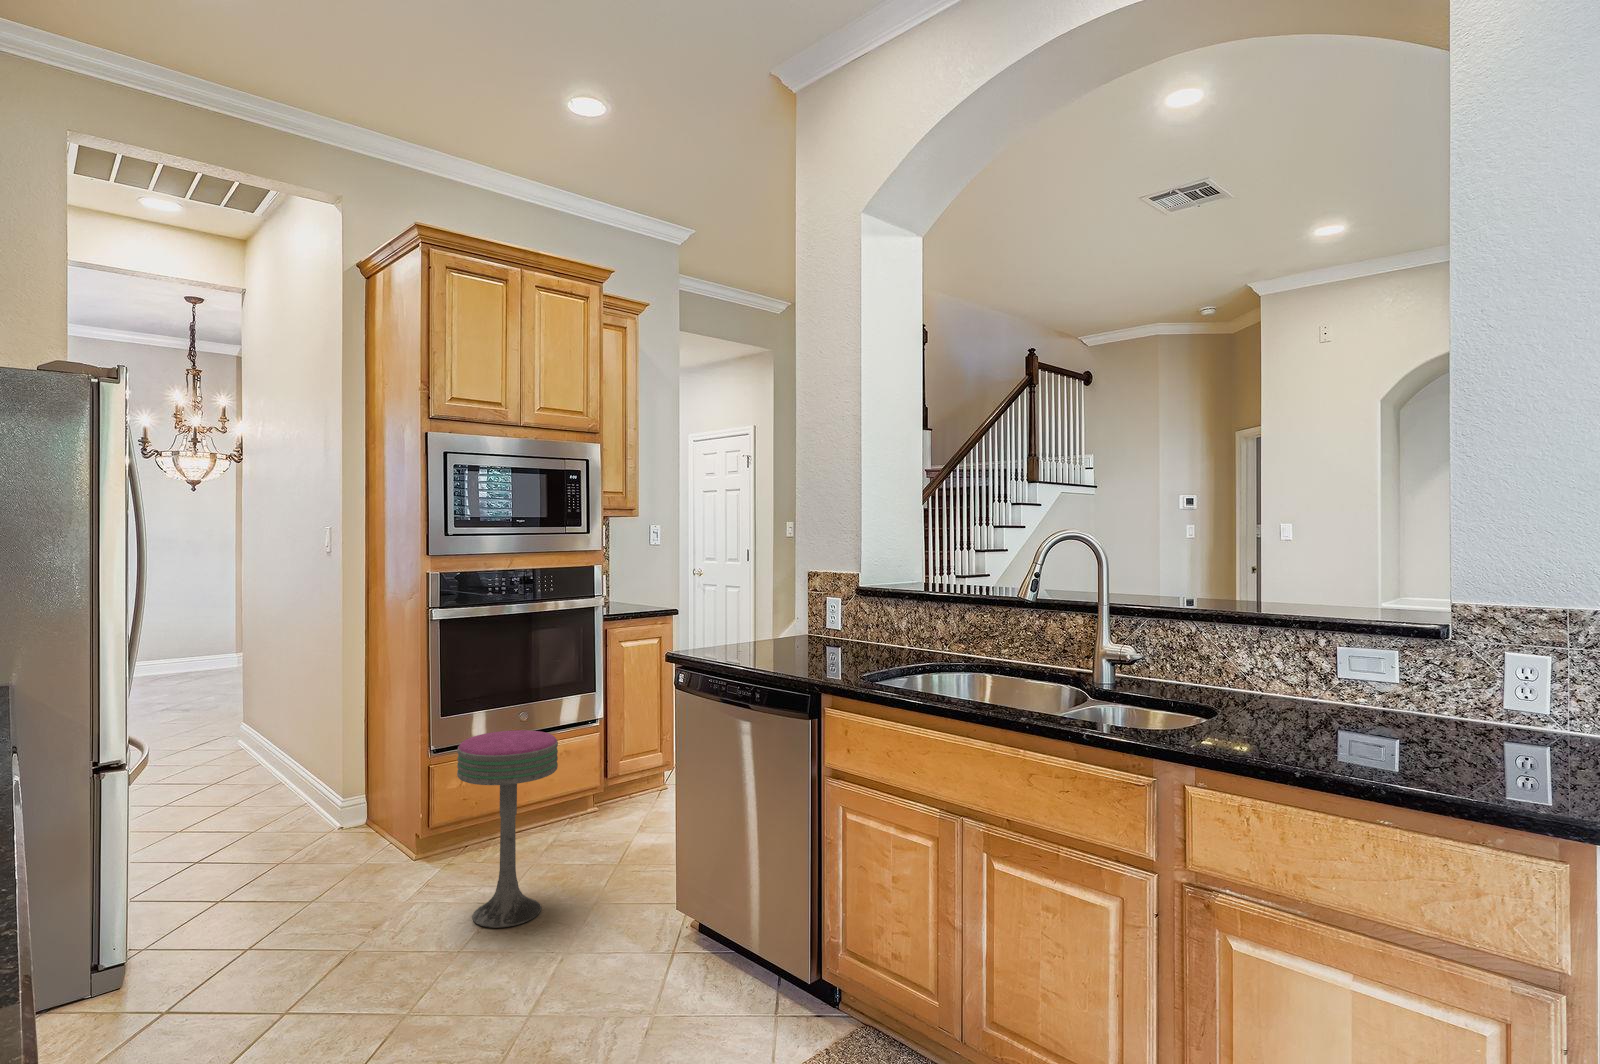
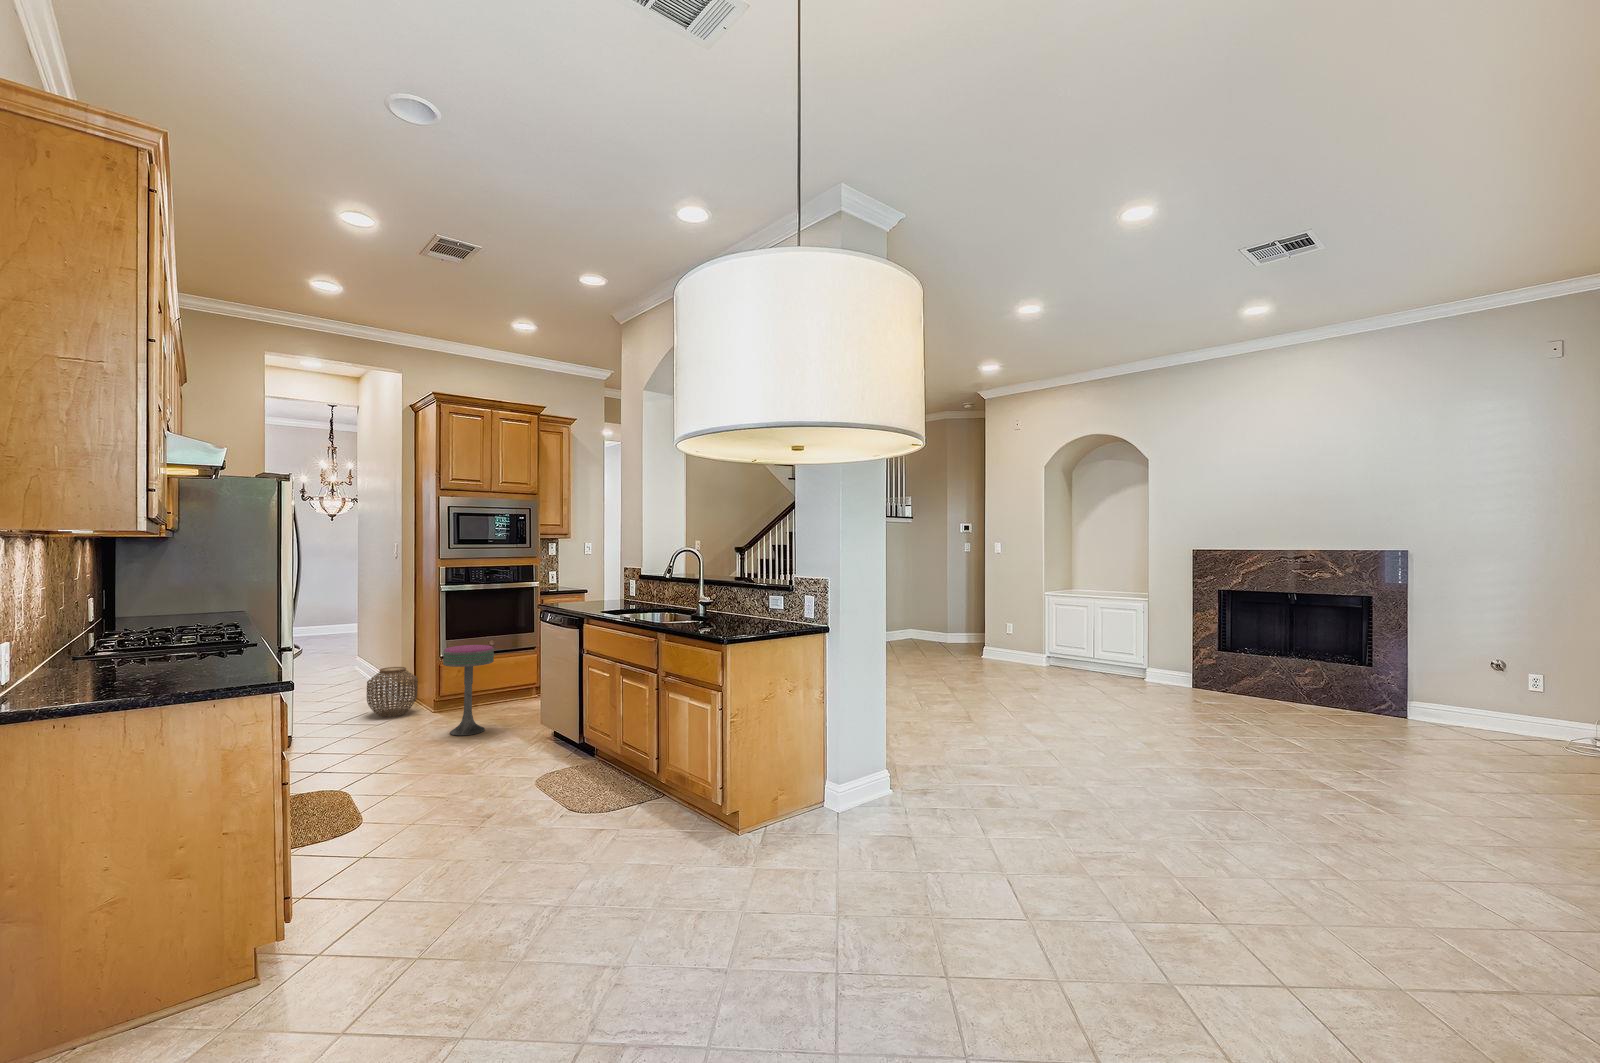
woven basket: none [285,766,384,870] -> present [367,667,418,717]

